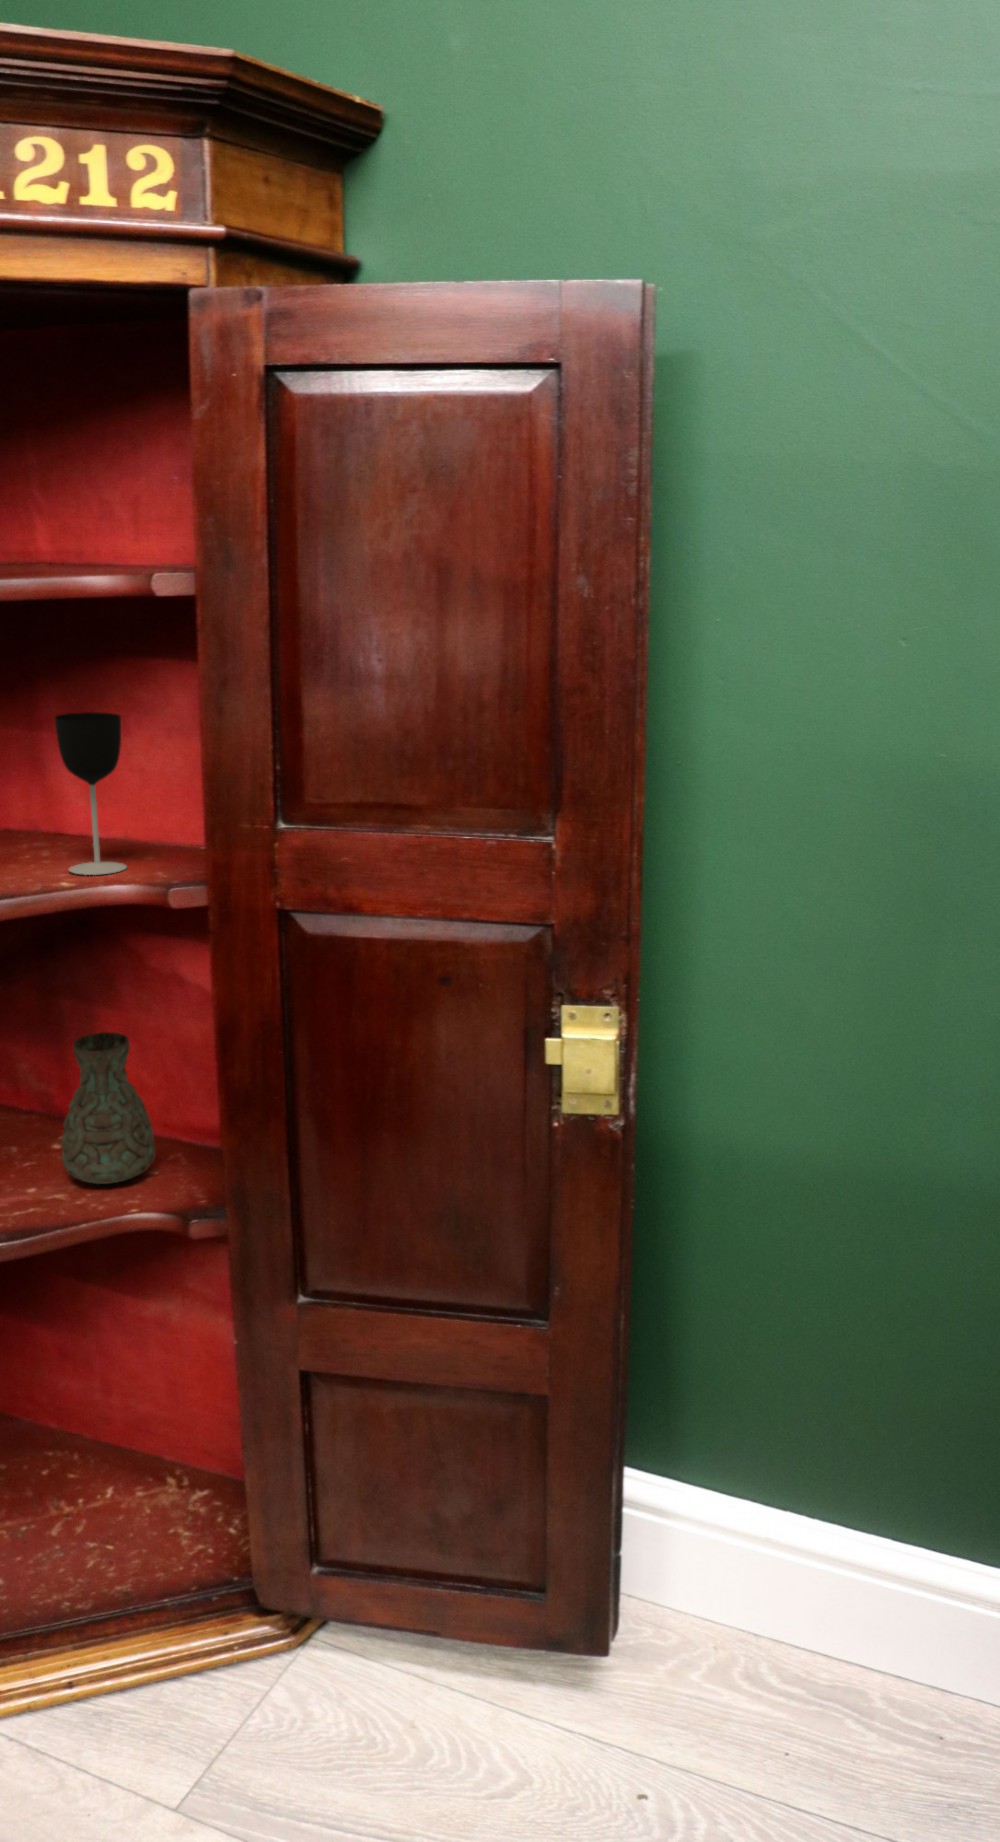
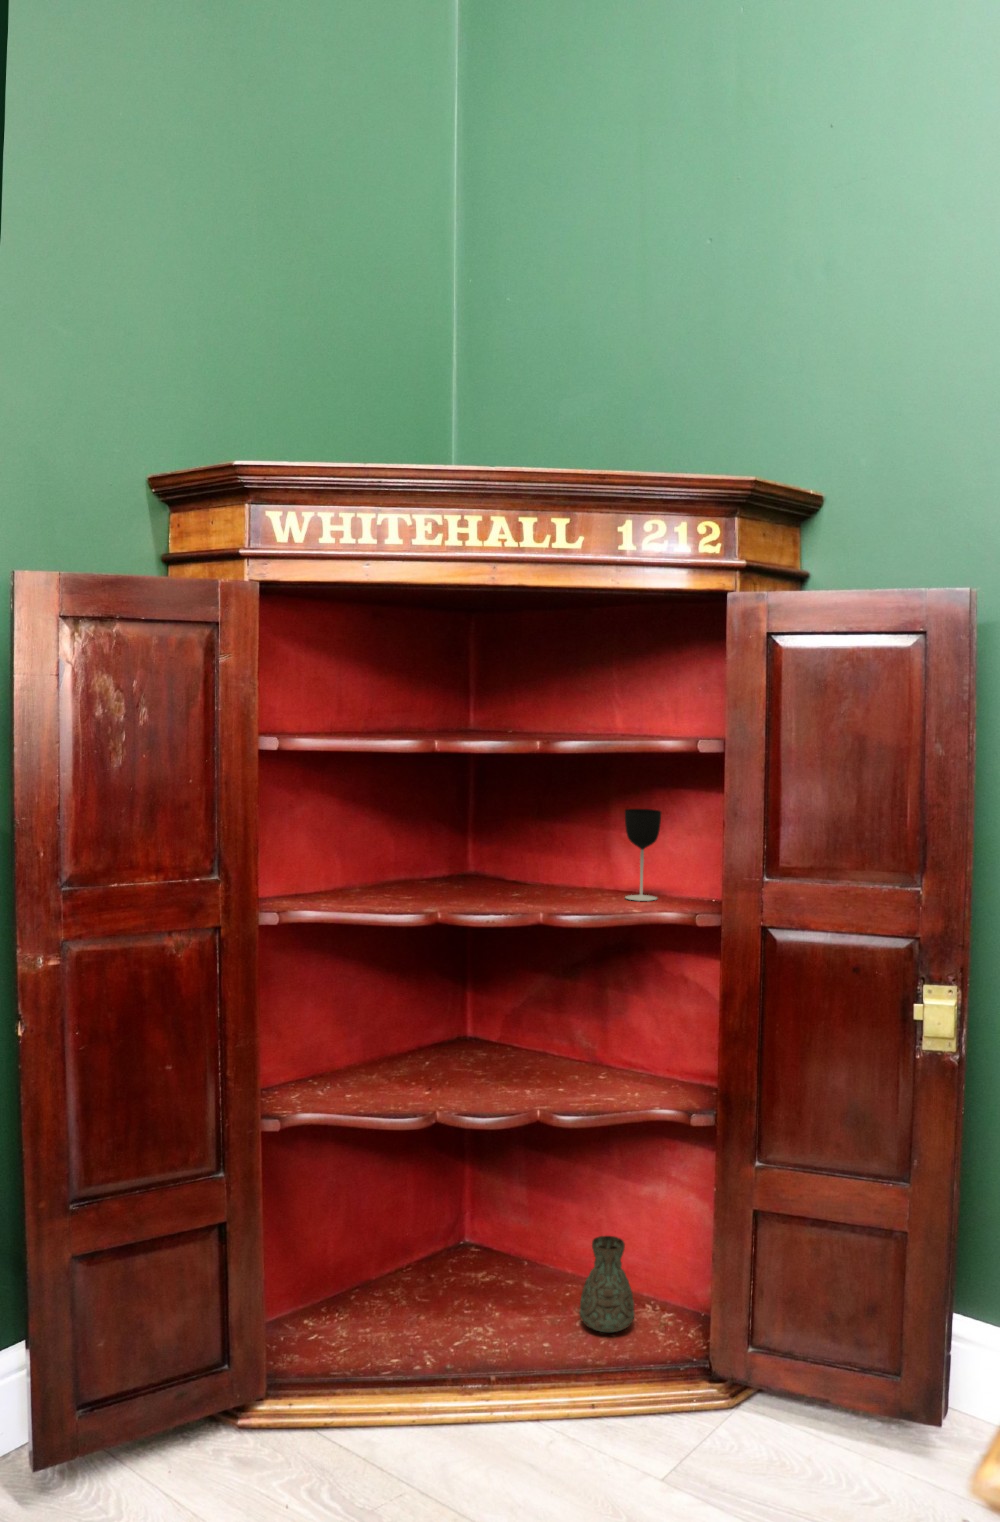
decorative vase: present [61,1032,156,1184] -> present [579,1236,635,1332]

